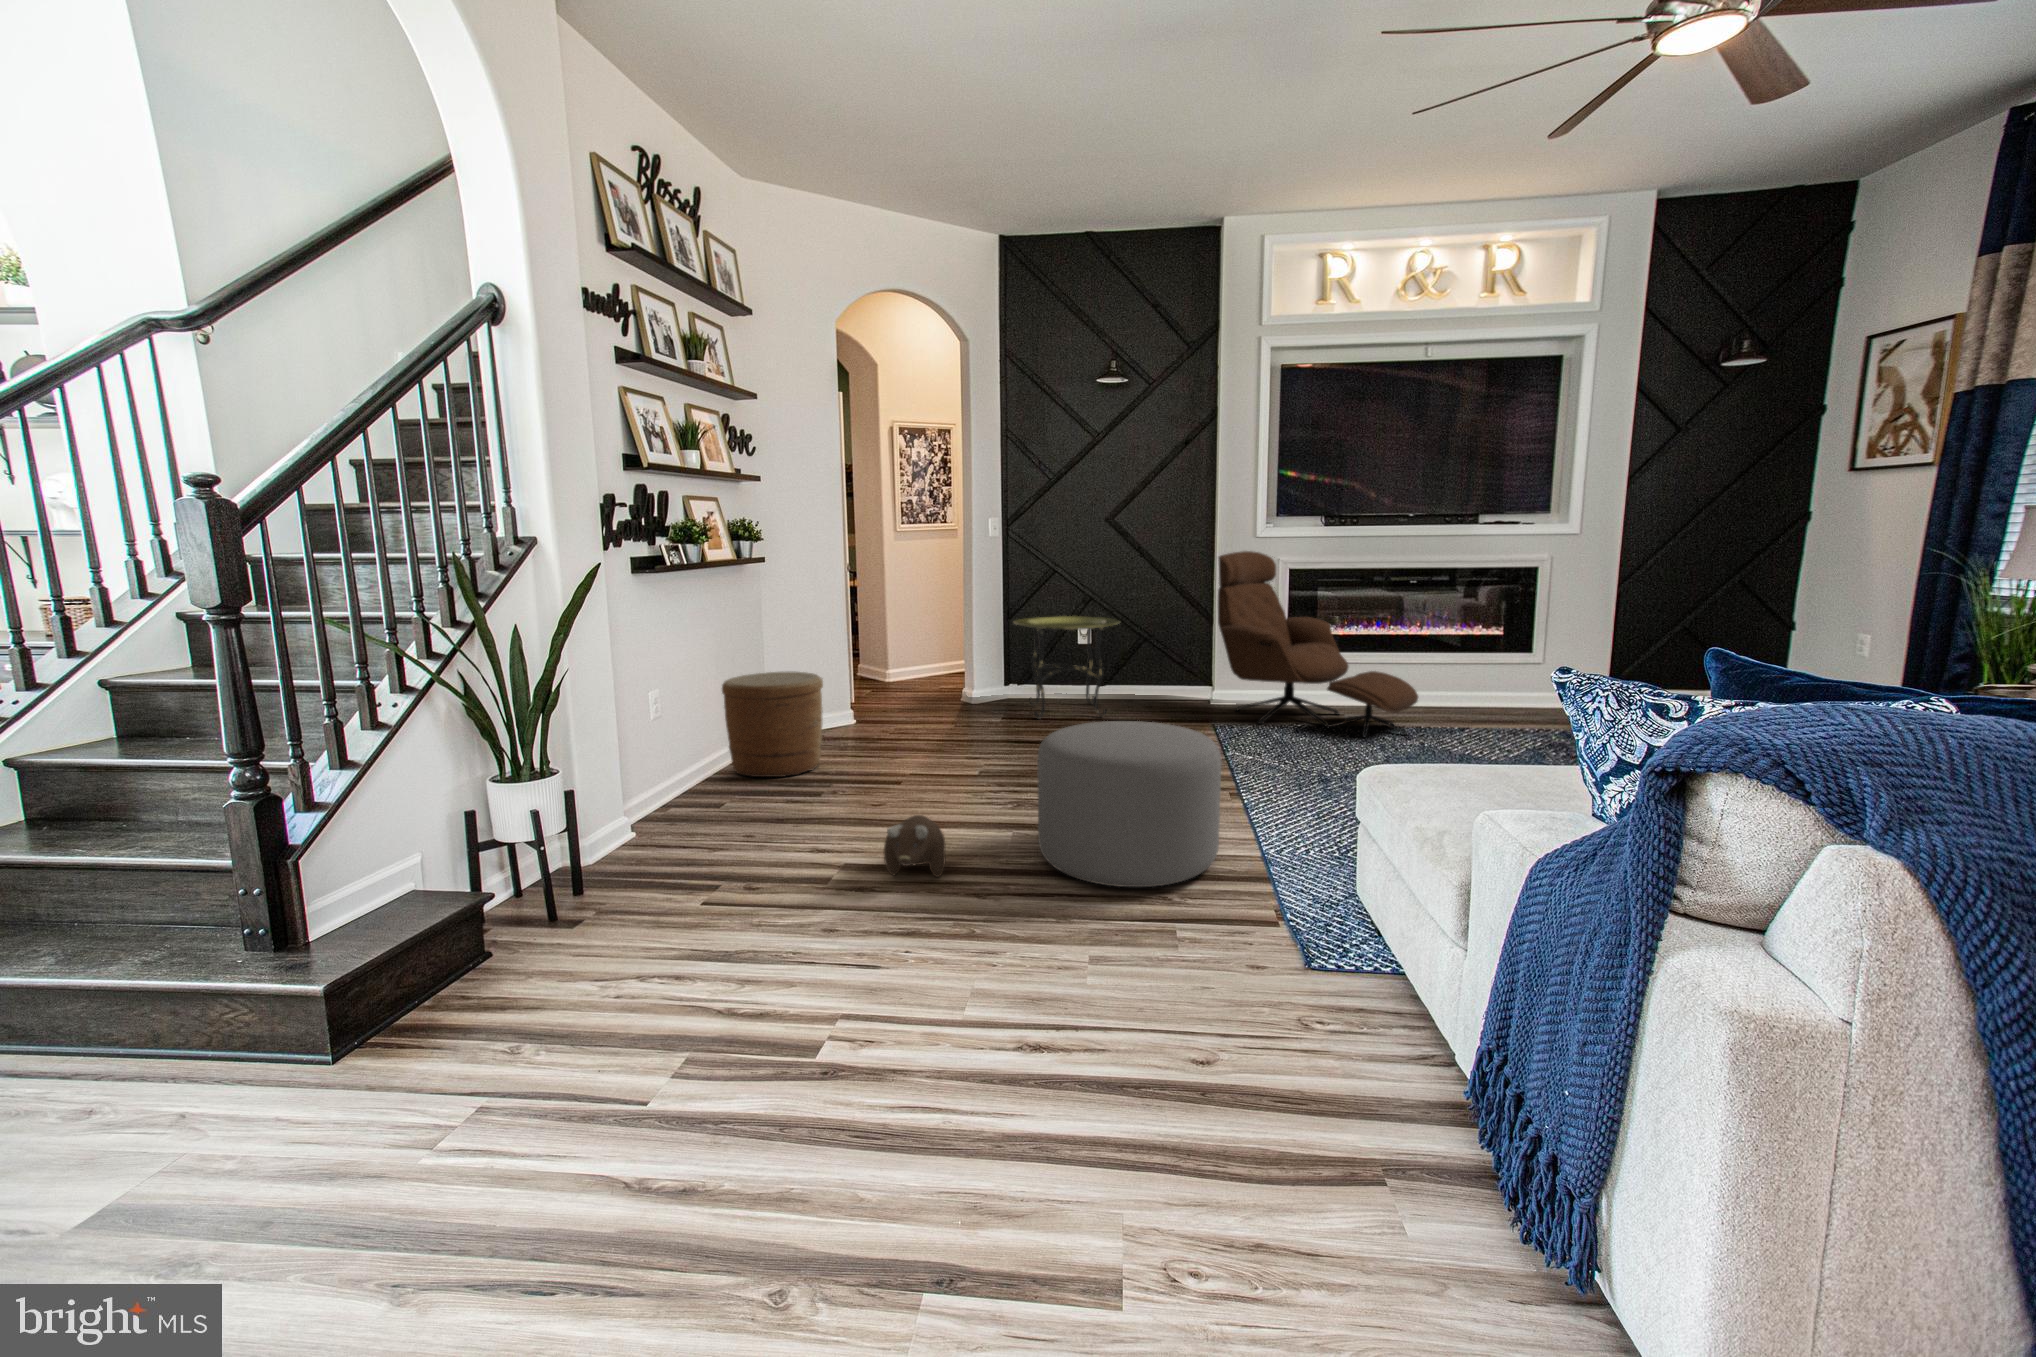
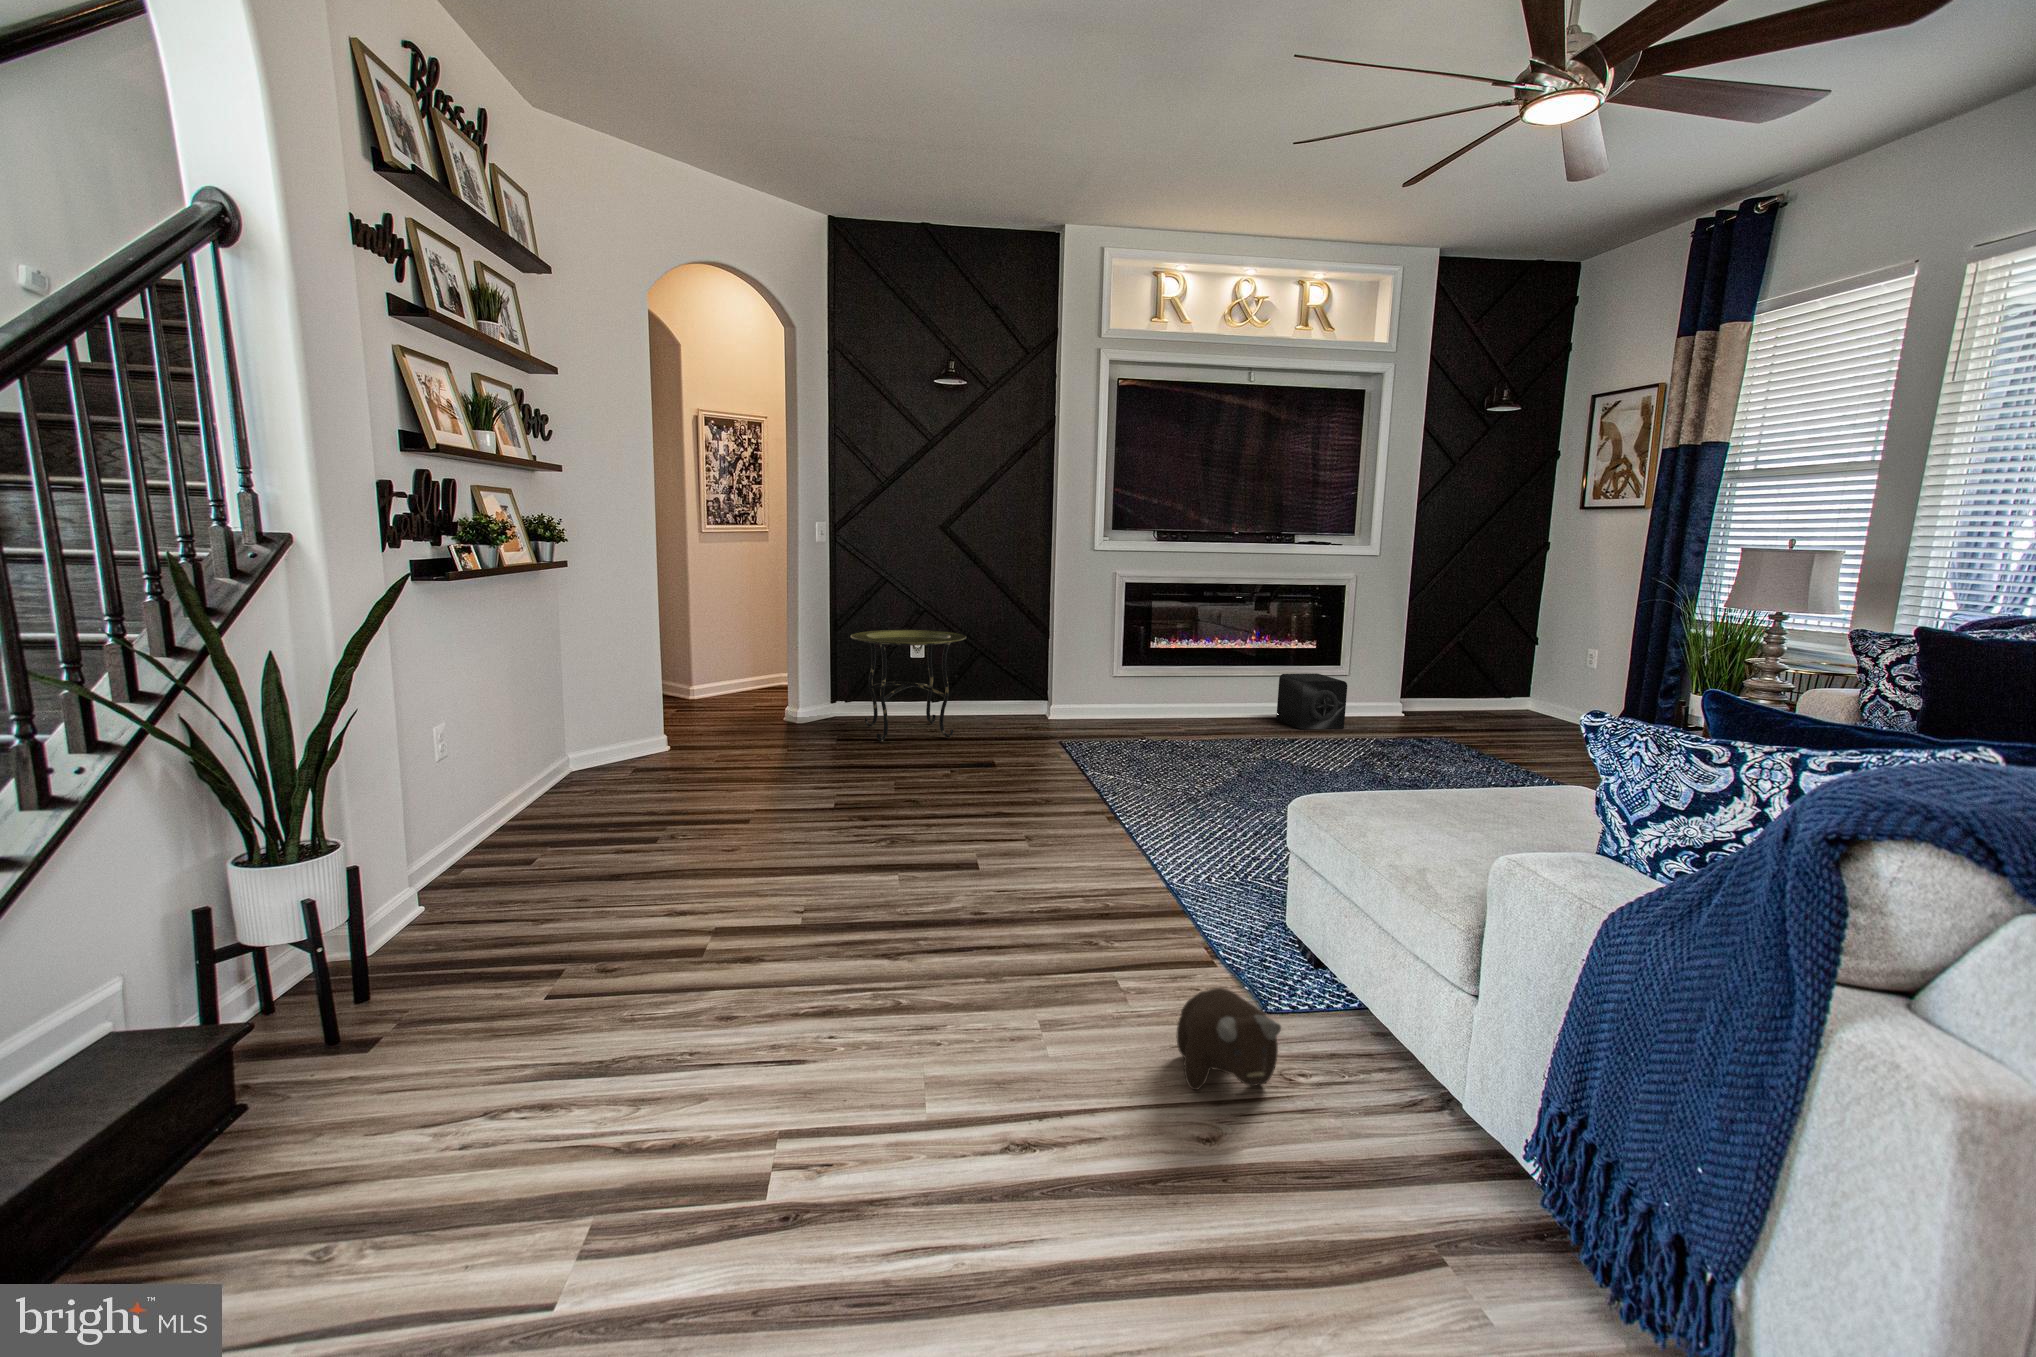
lounge chair: present [1218,551,1418,738] -> none [1065,566,1256,752]
speaker: none [1453,660,1534,719] -> present [1276,673,1347,729]
woven basket: present [722,672,823,777] -> none [516,698,646,827]
ottoman: present [1037,721,1221,887] -> none [940,751,1136,933]
plush toy: present [884,815,946,877] -> present [1176,988,1281,1090]

